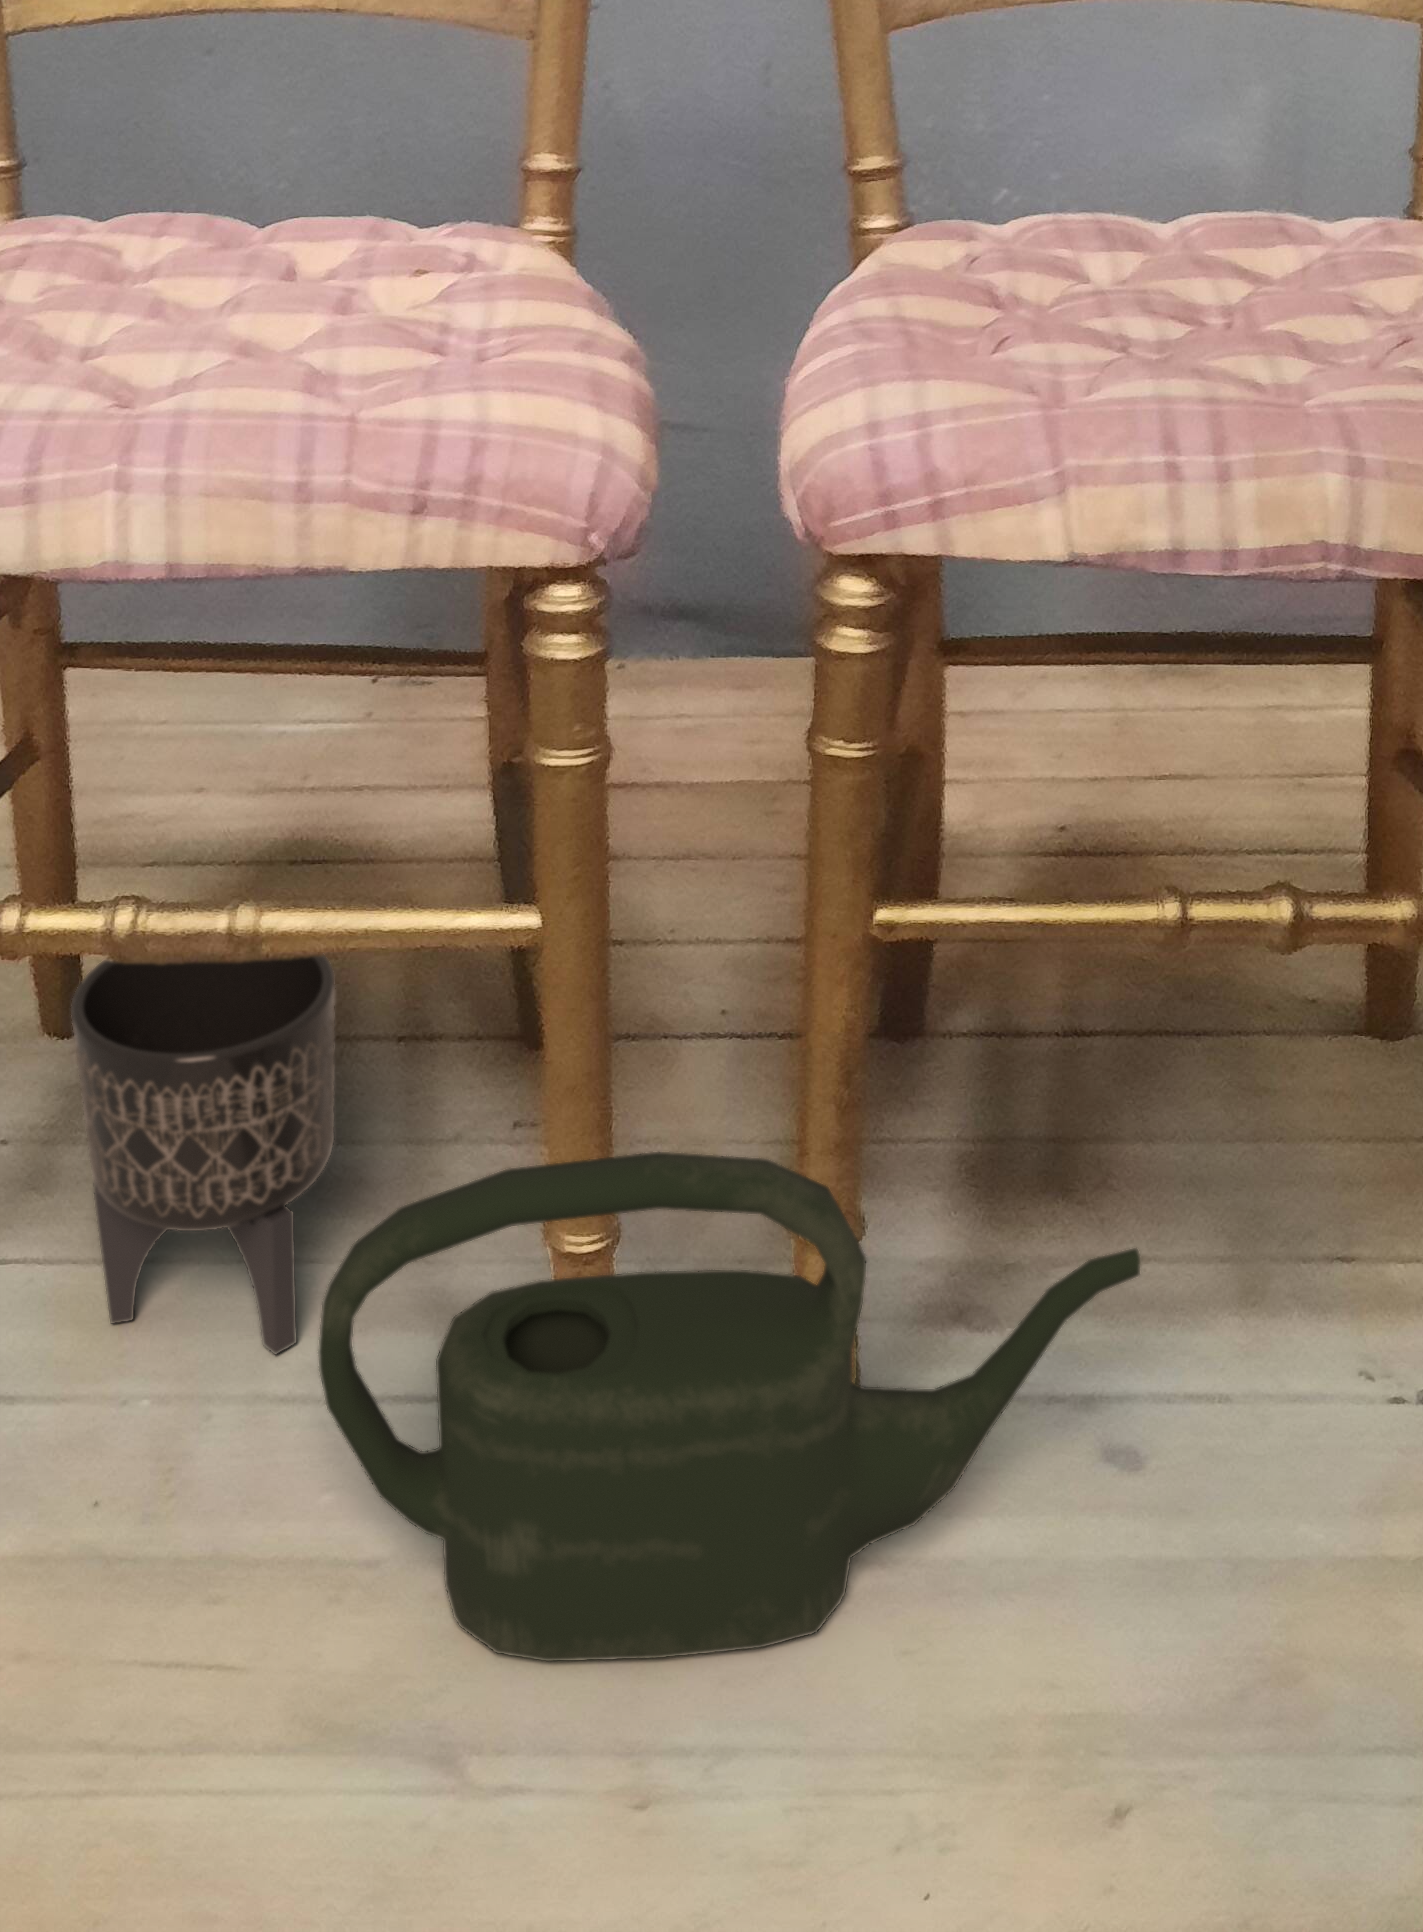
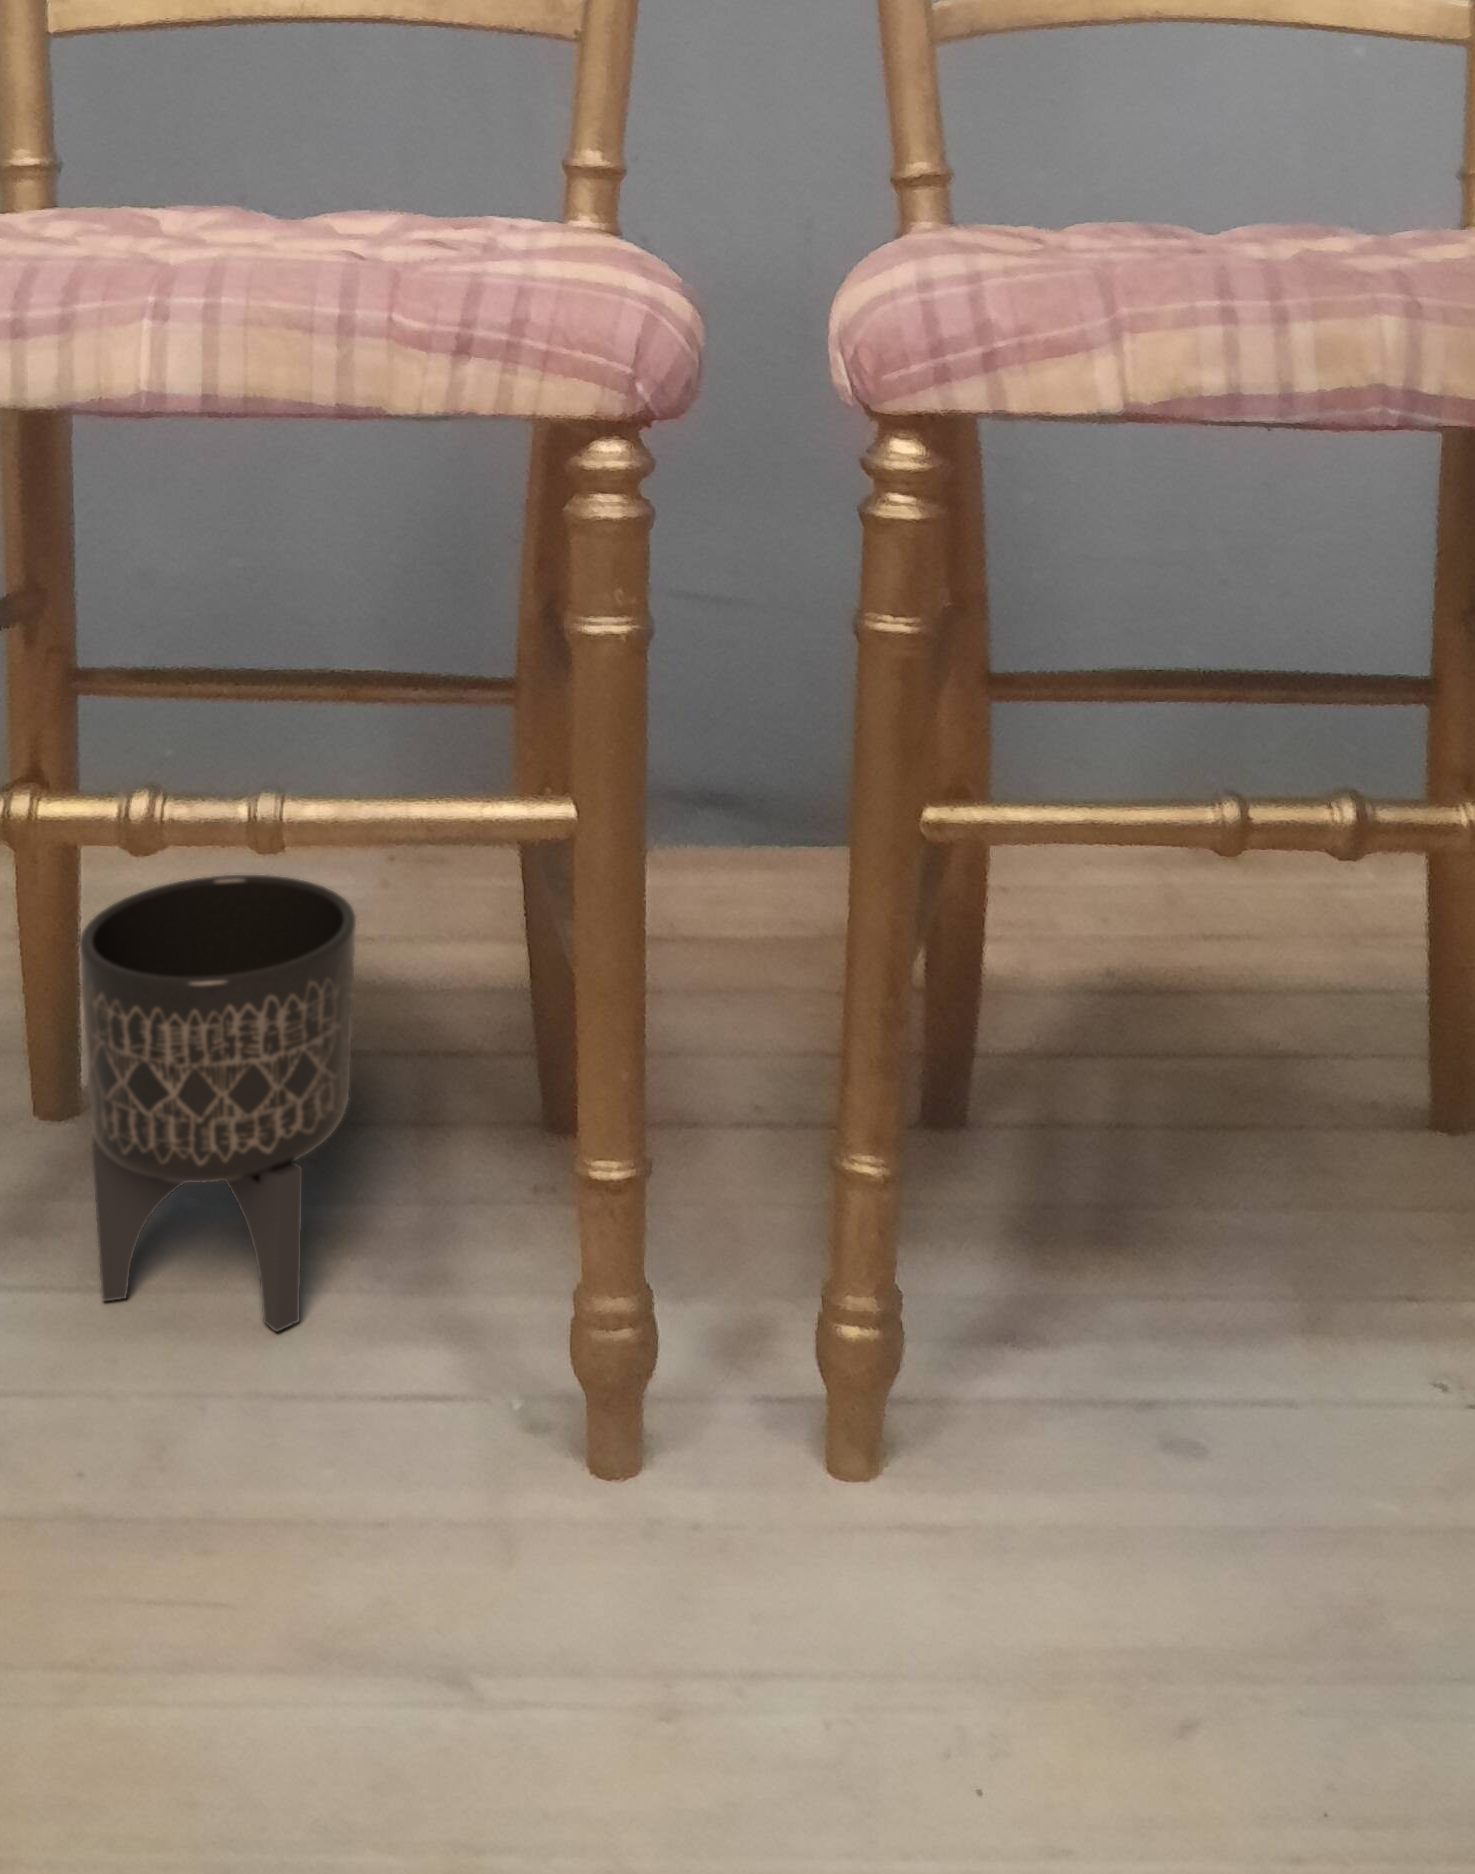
watering can: present [319,1152,1140,1661] -> none [321,1044,1207,1629]

